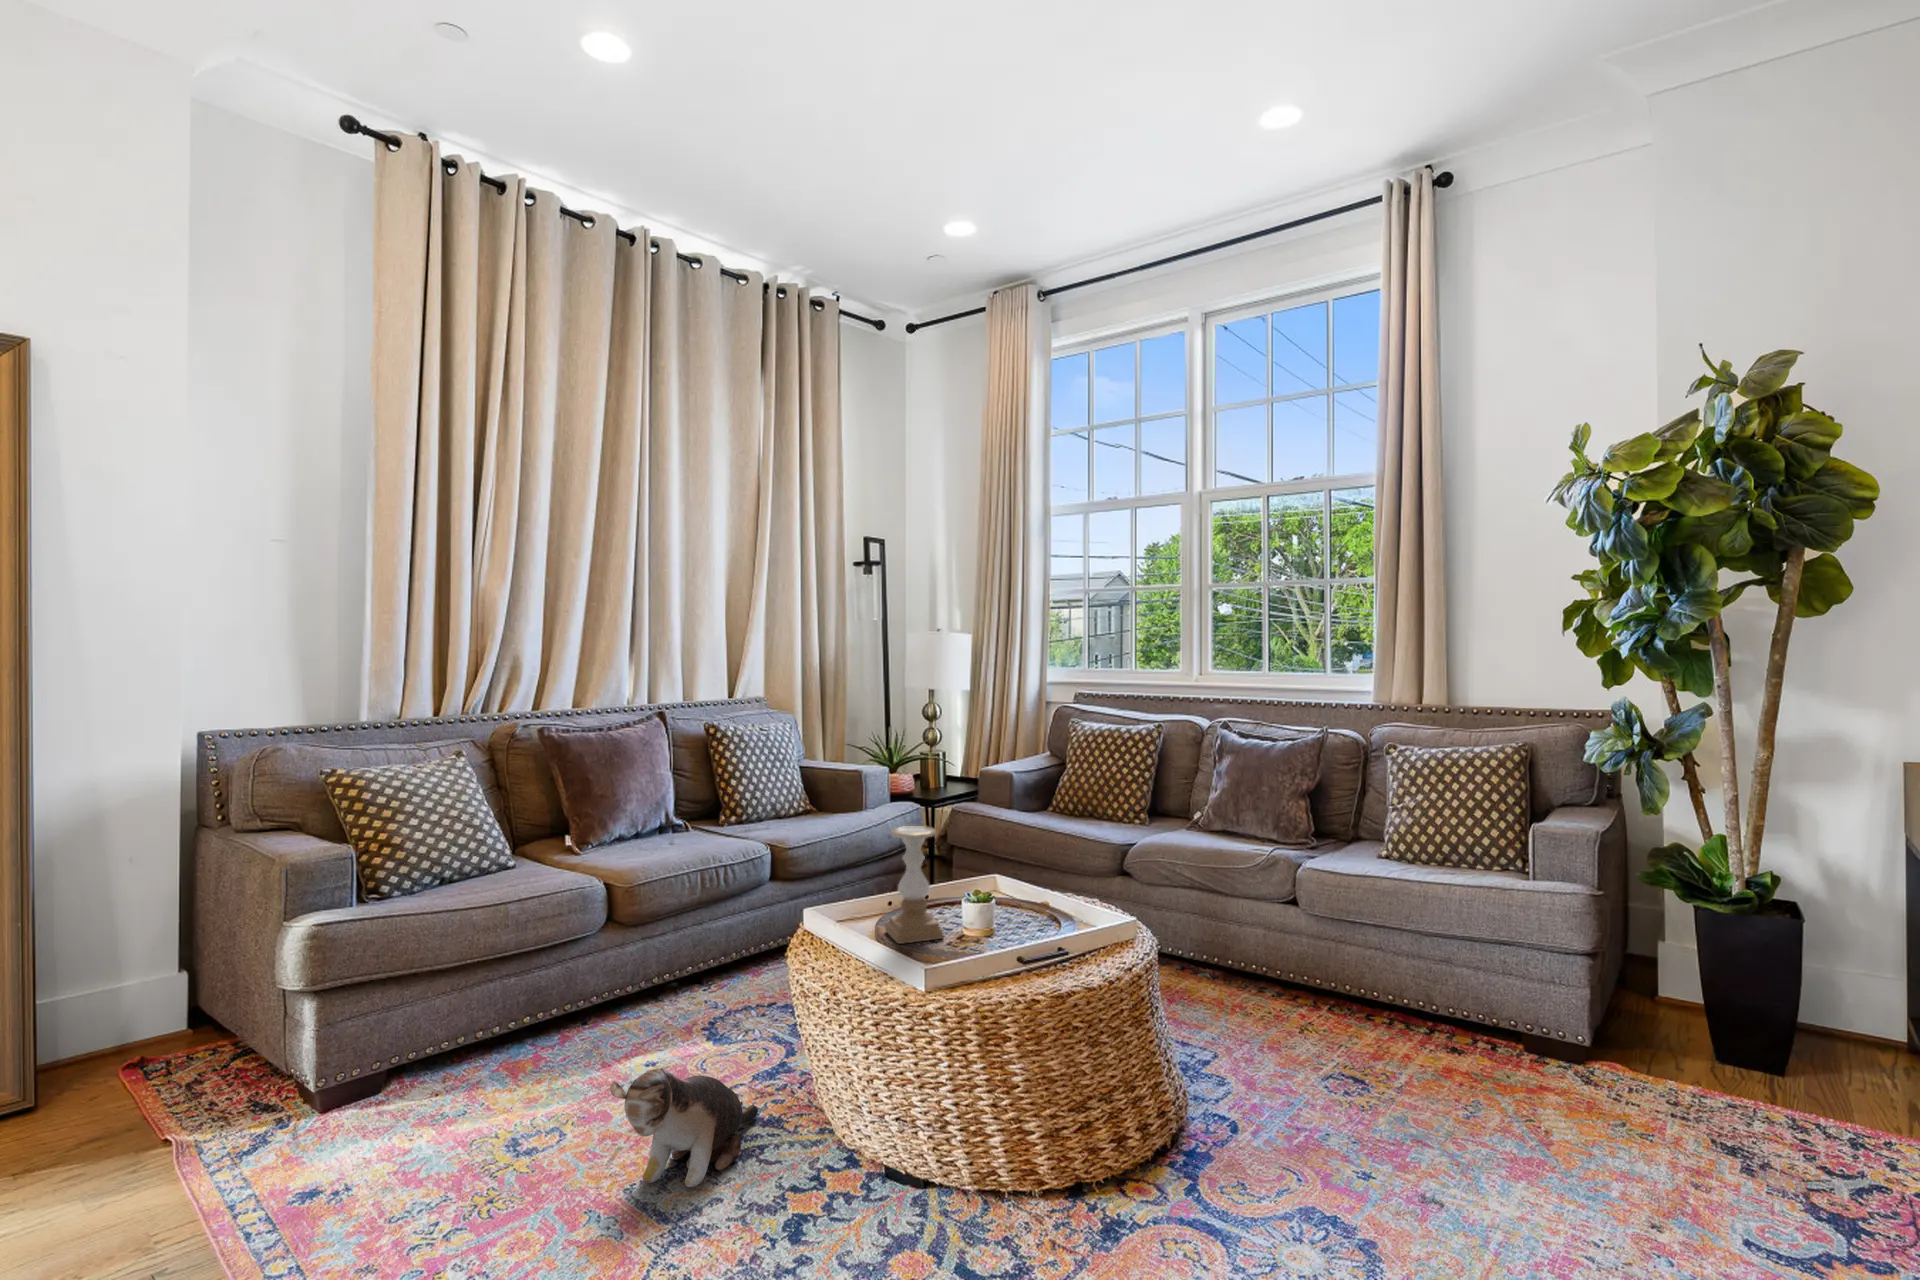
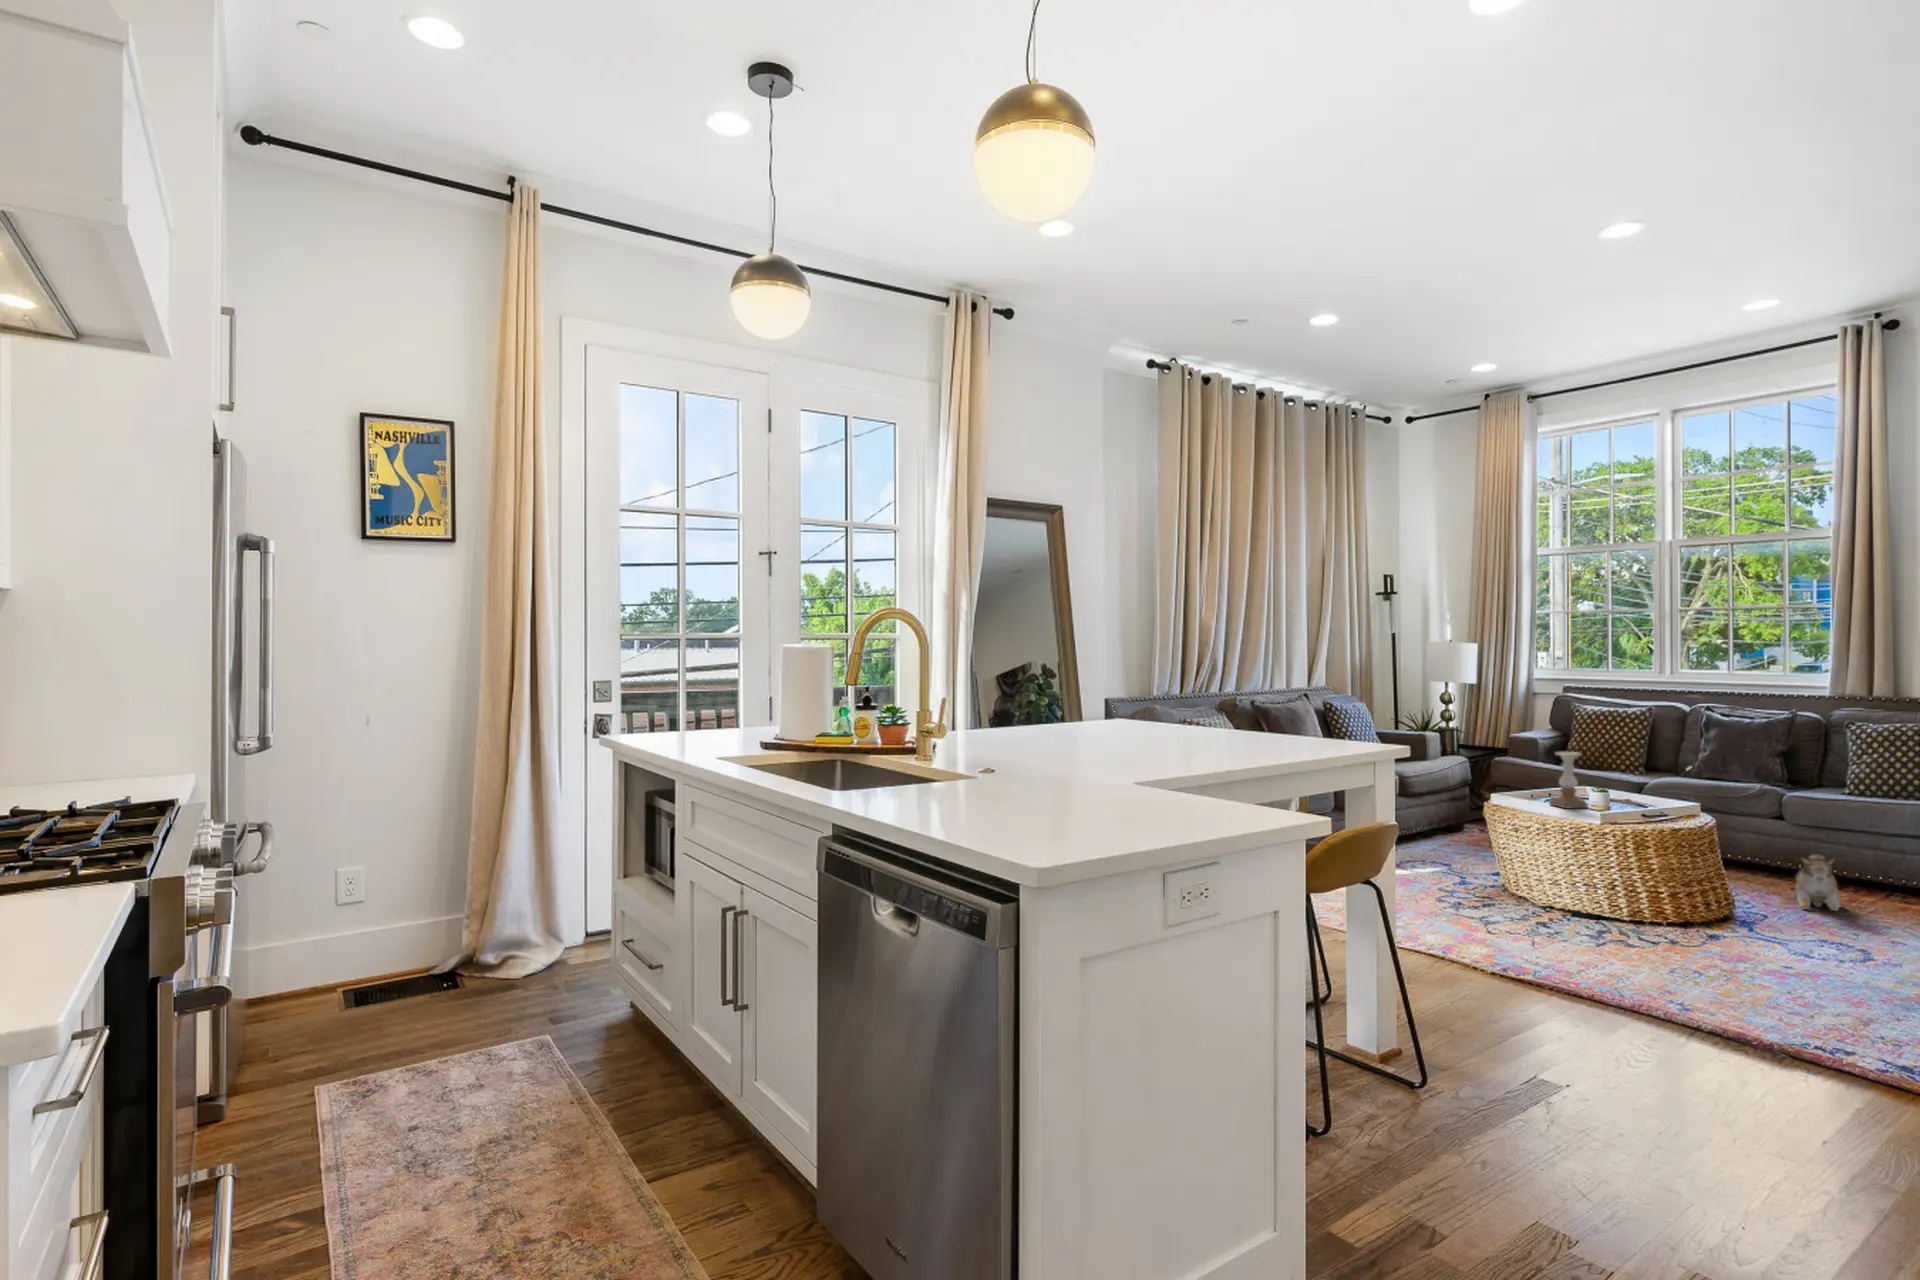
plush toy: present [610,1068,758,1187] -> present [1795,855,1839,911]

